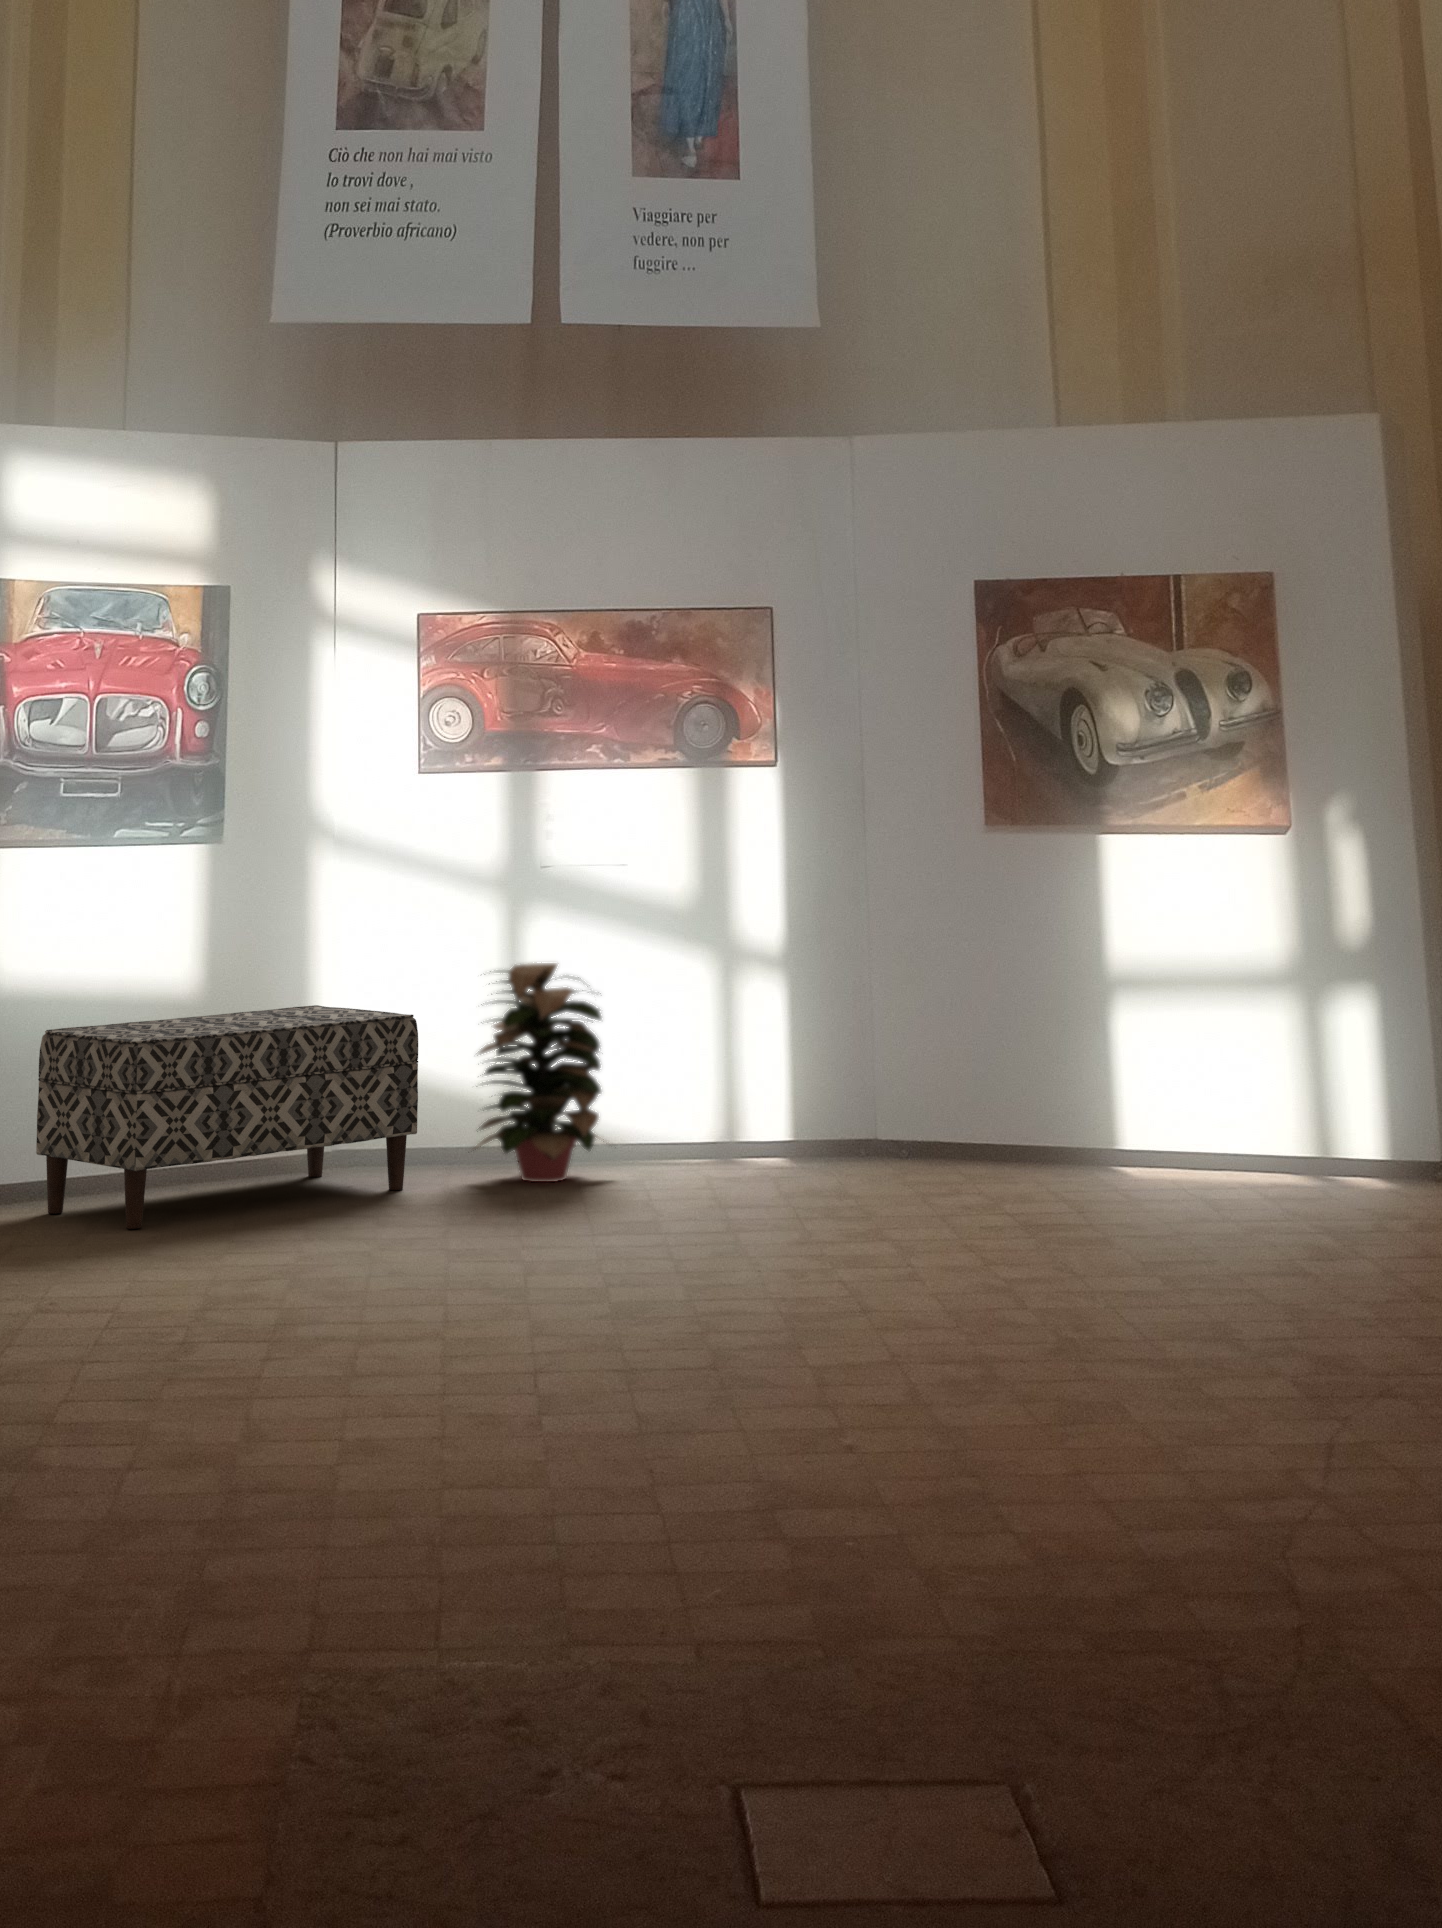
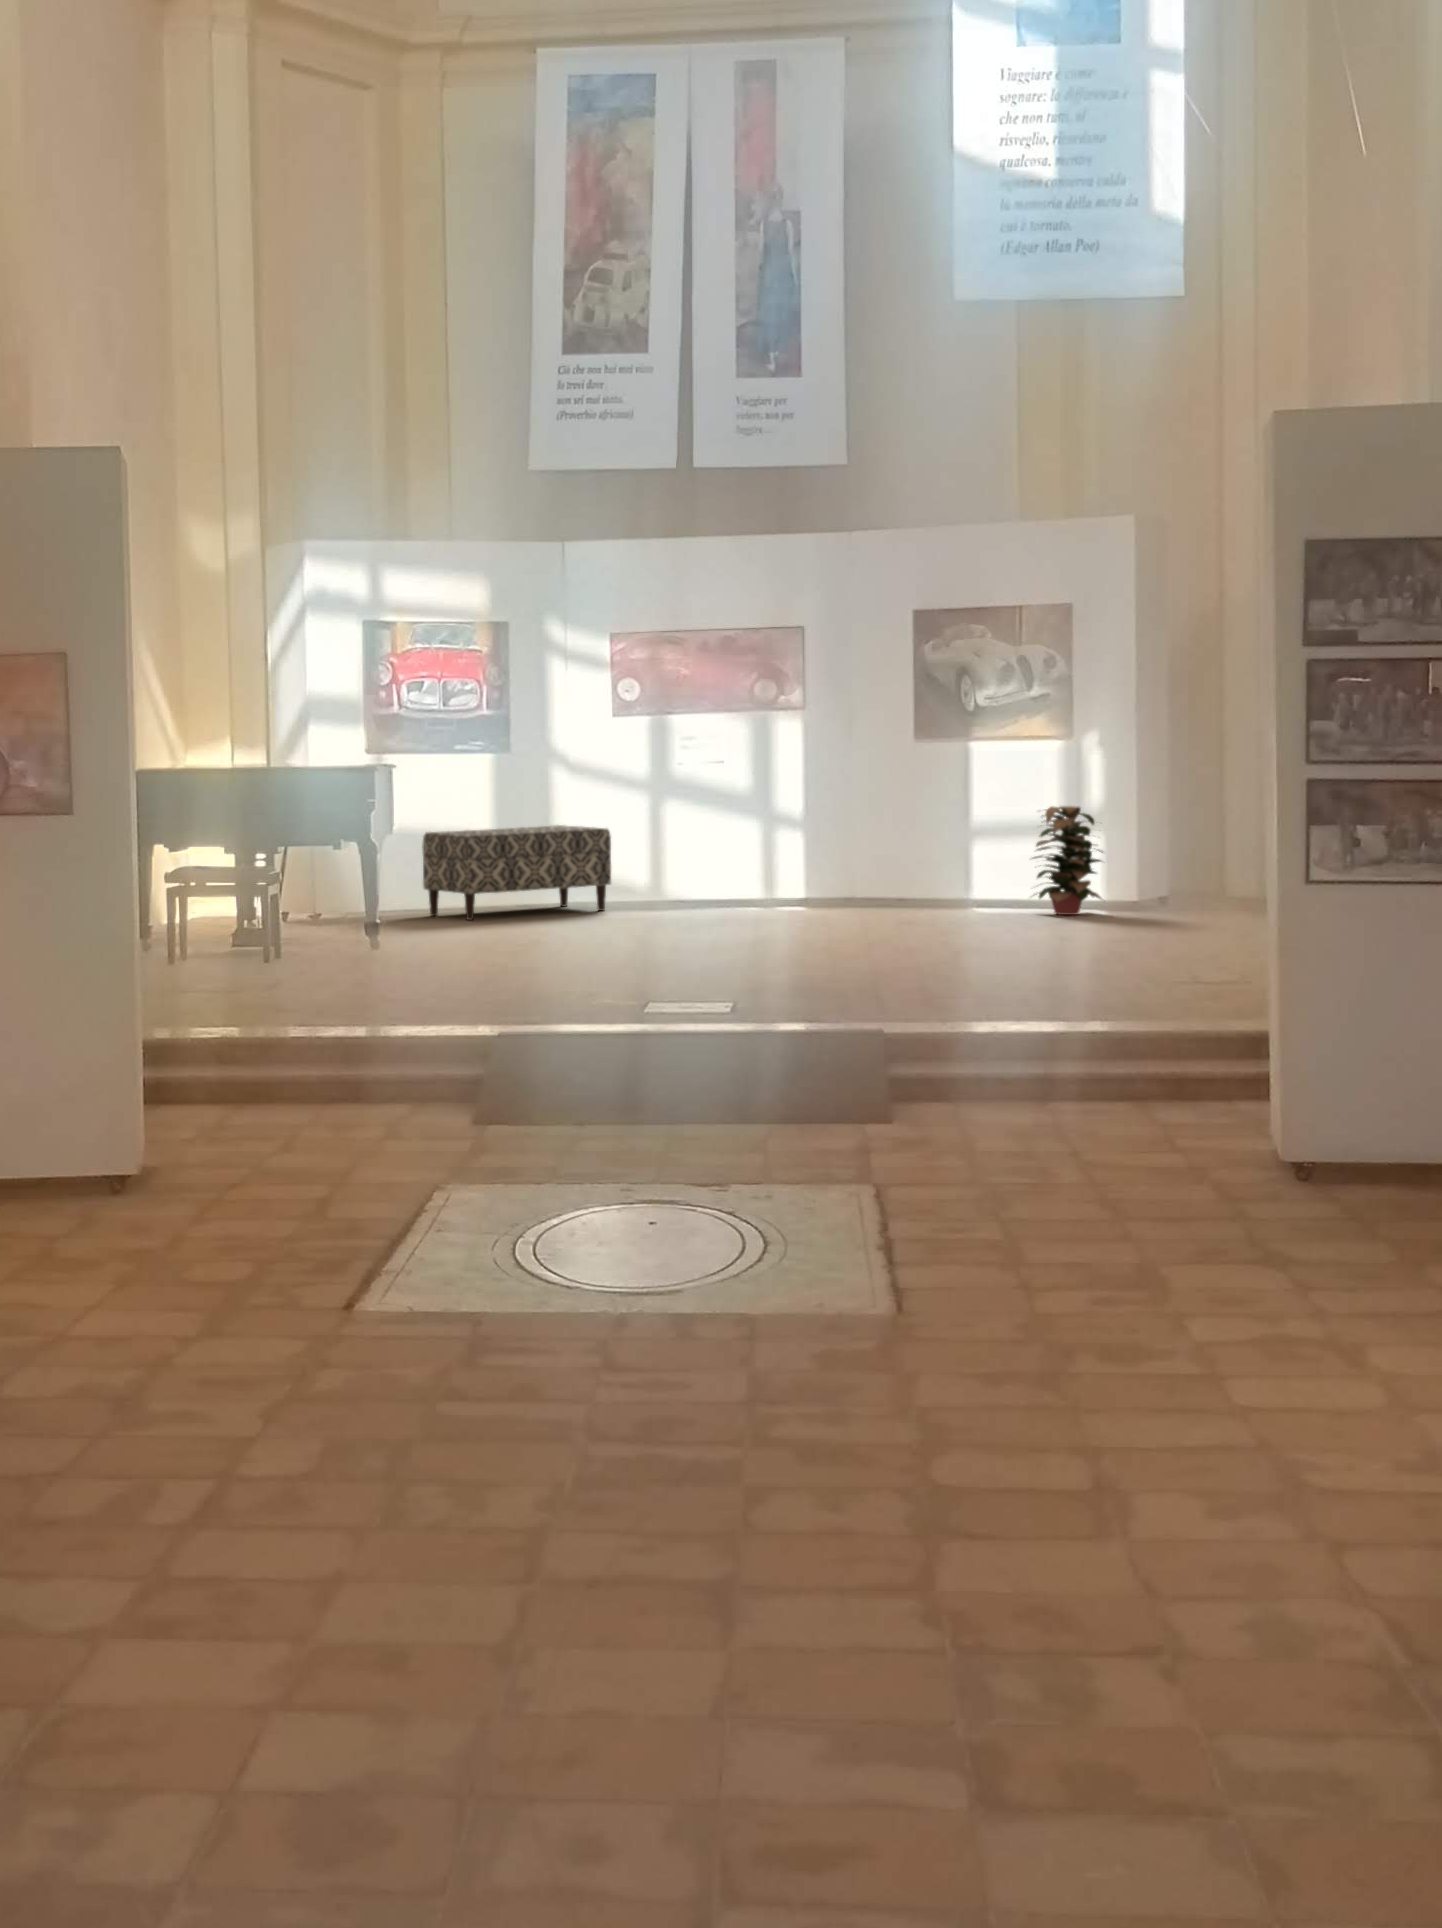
decorative plant: present [477,963,604,1182] -> present [1033,806,1103,915]

